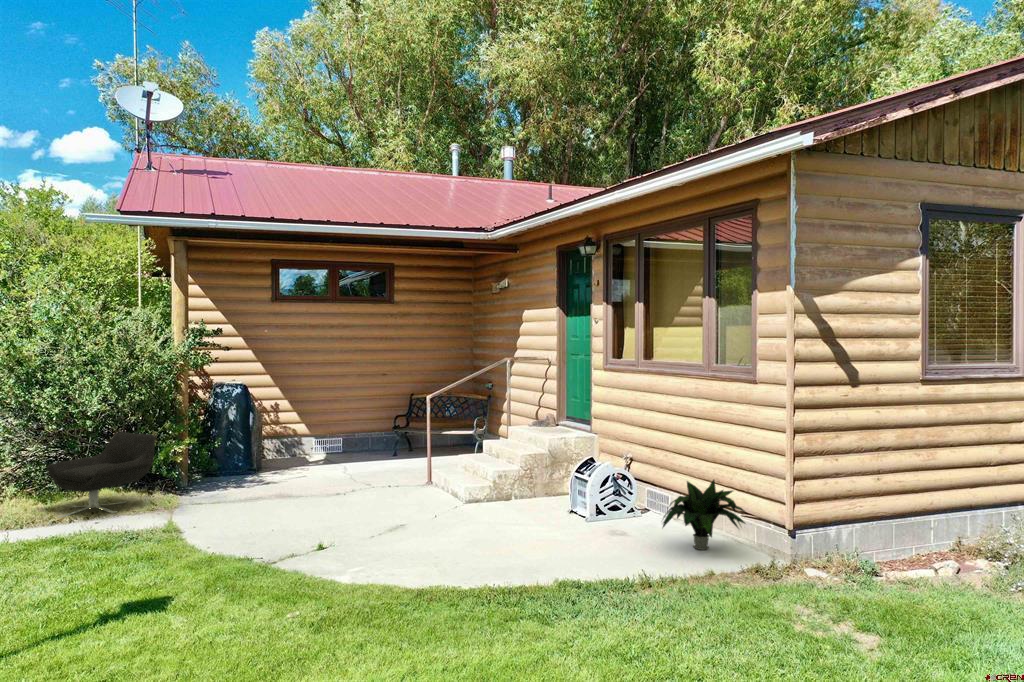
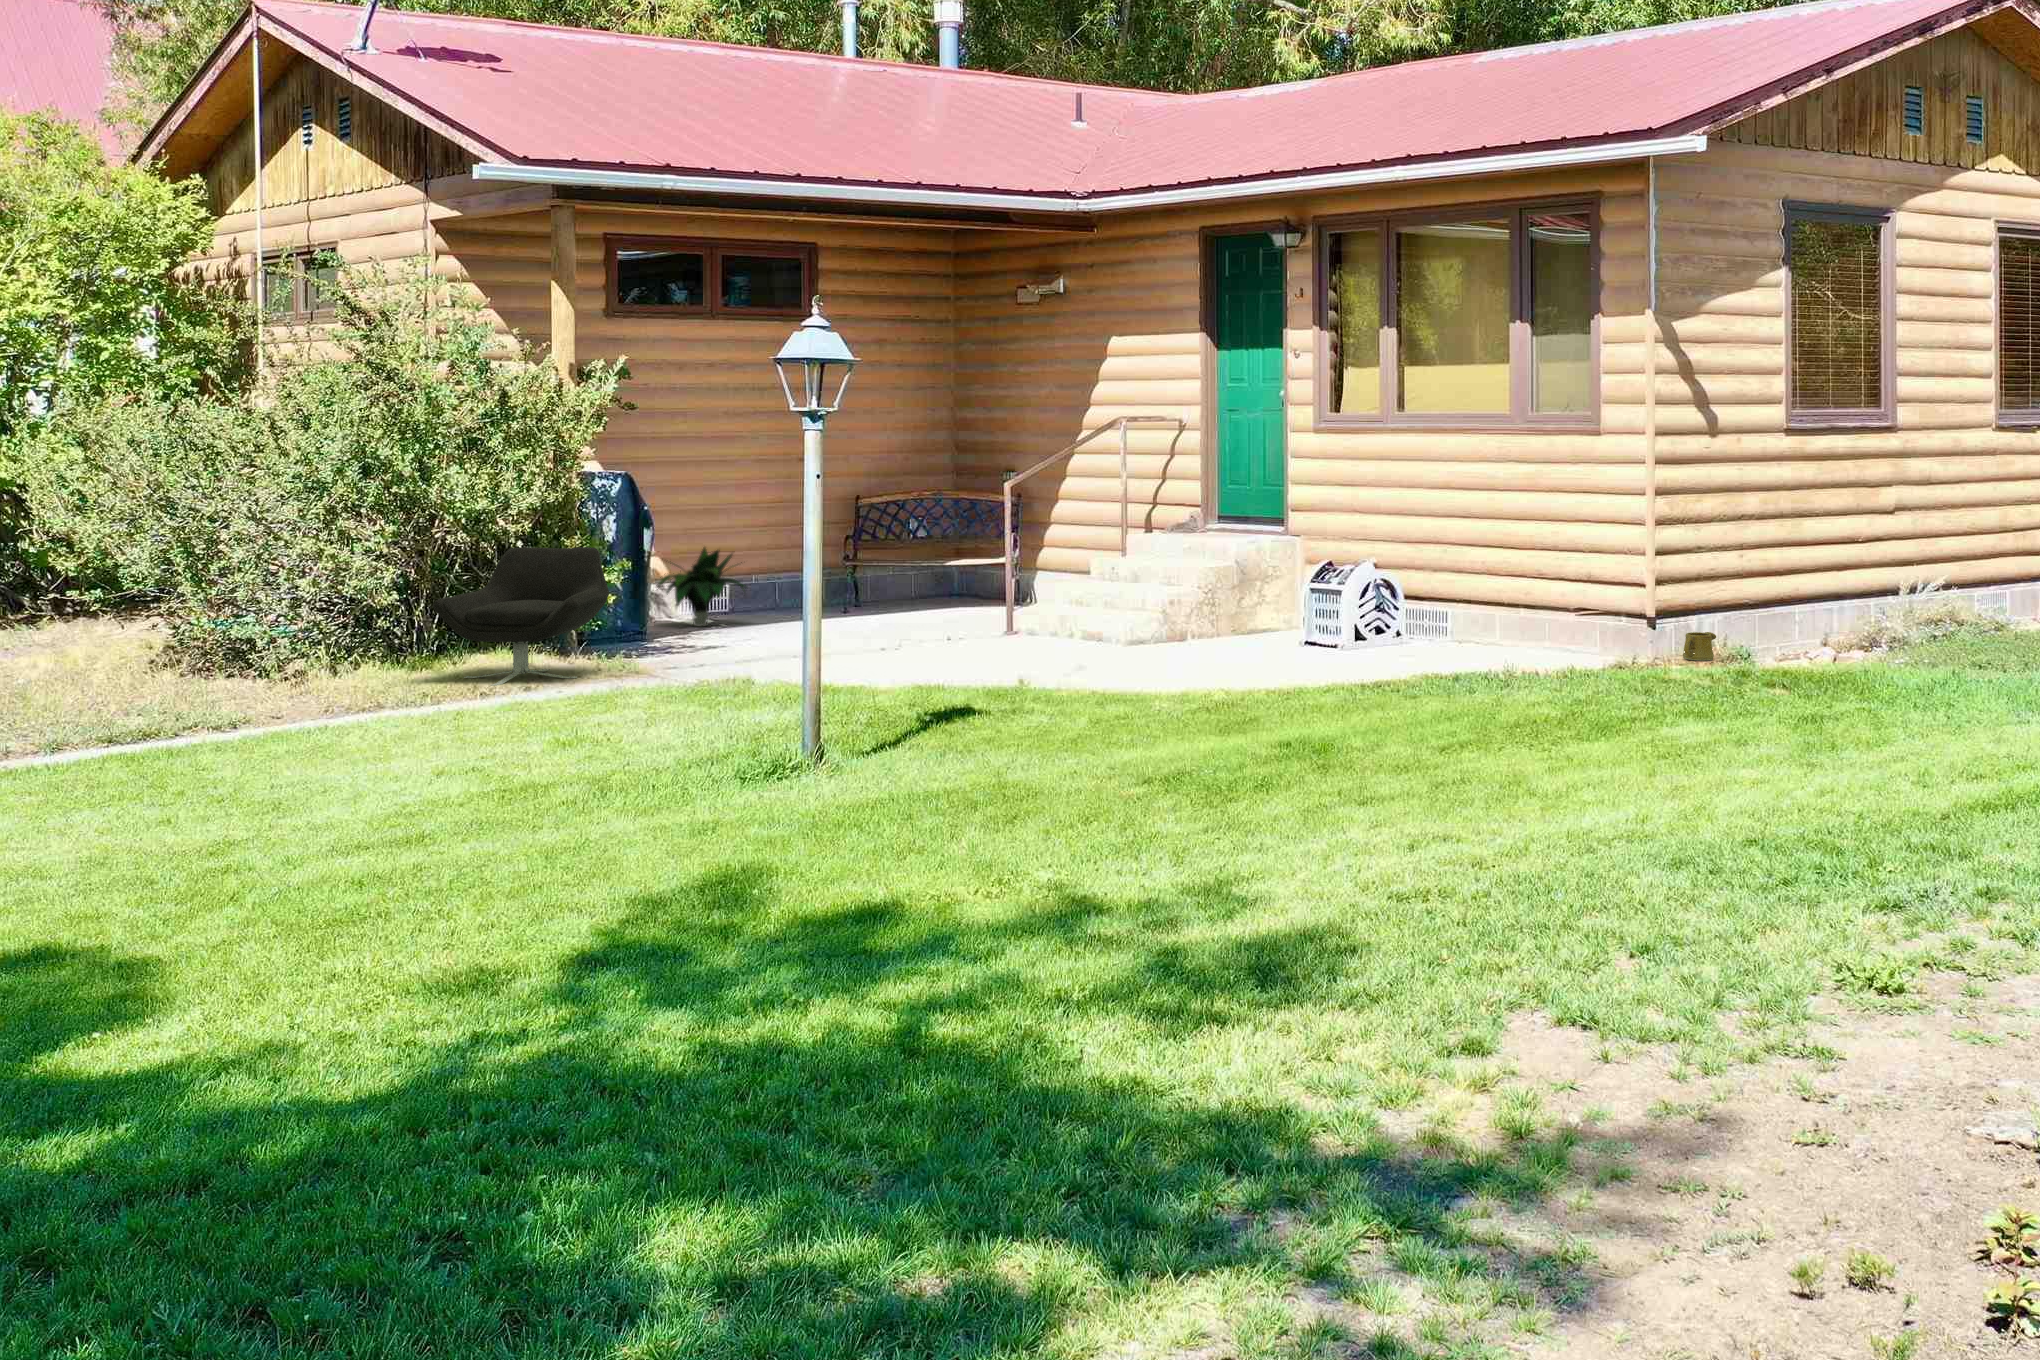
potted plant: present [663,480,745,550] -> present [657,547,746,627]
watering can: none [817,542,850,568] -> present [1683,632,1716,661]

